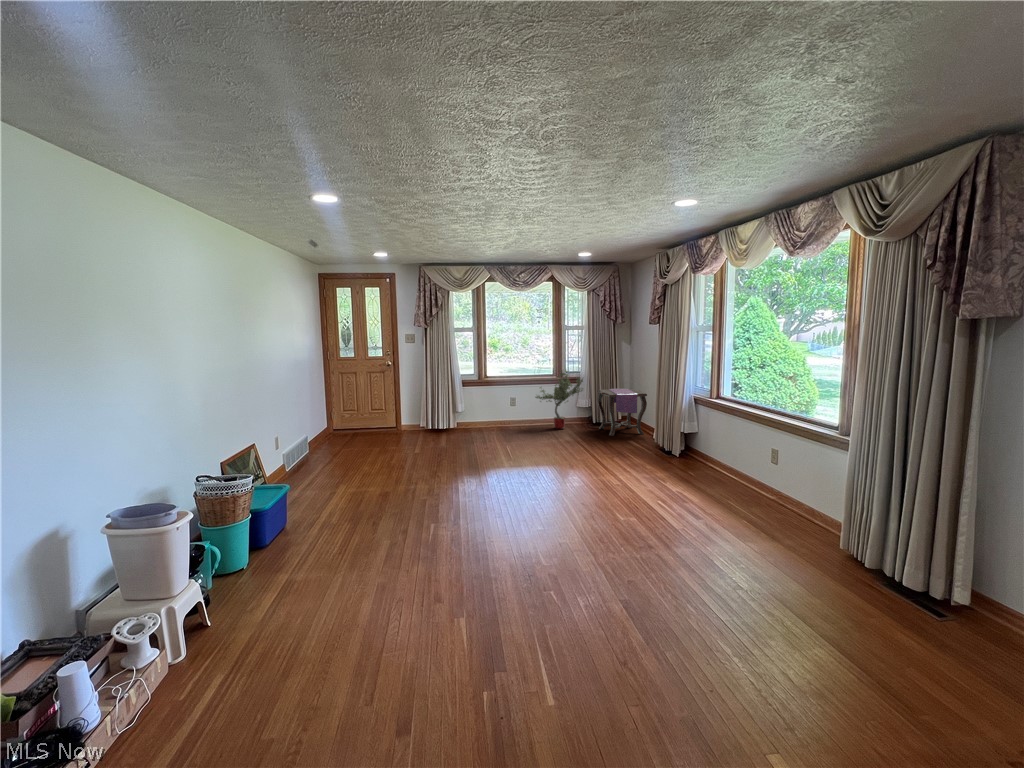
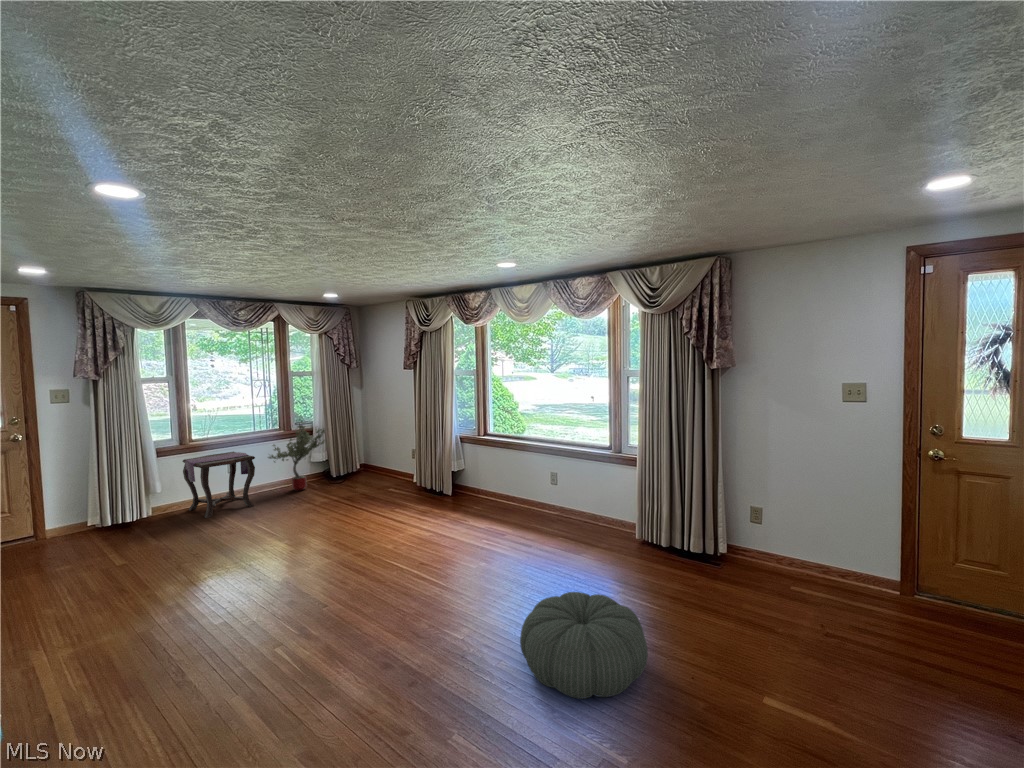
side table: present [597,389,647,436] -> present [183,452,255,518]
pouf: none [538,553,671,658] -> present [520,592,648,699]

